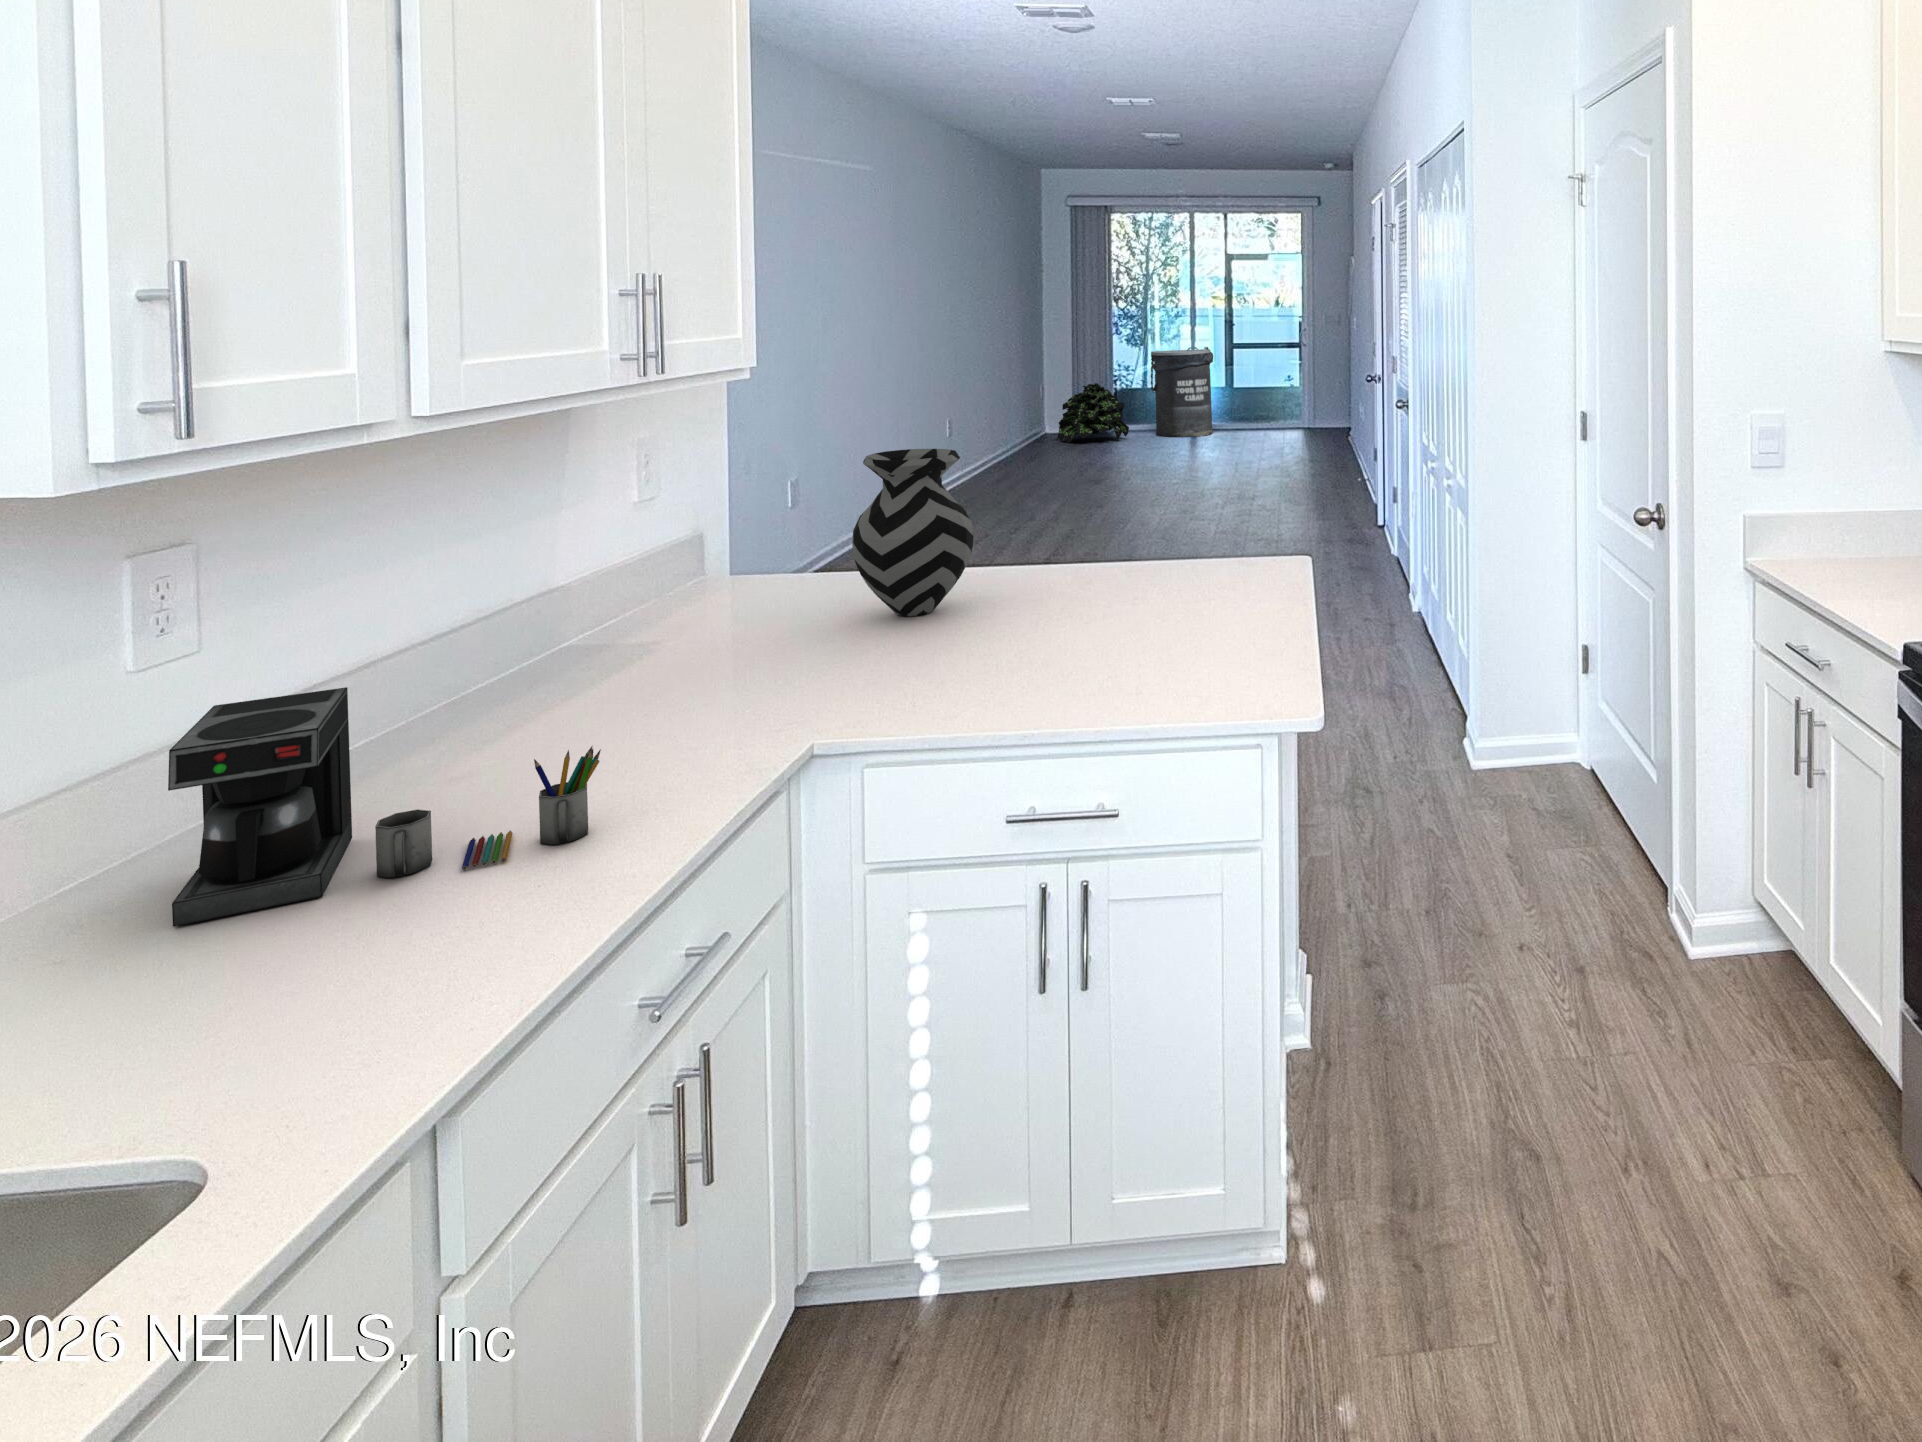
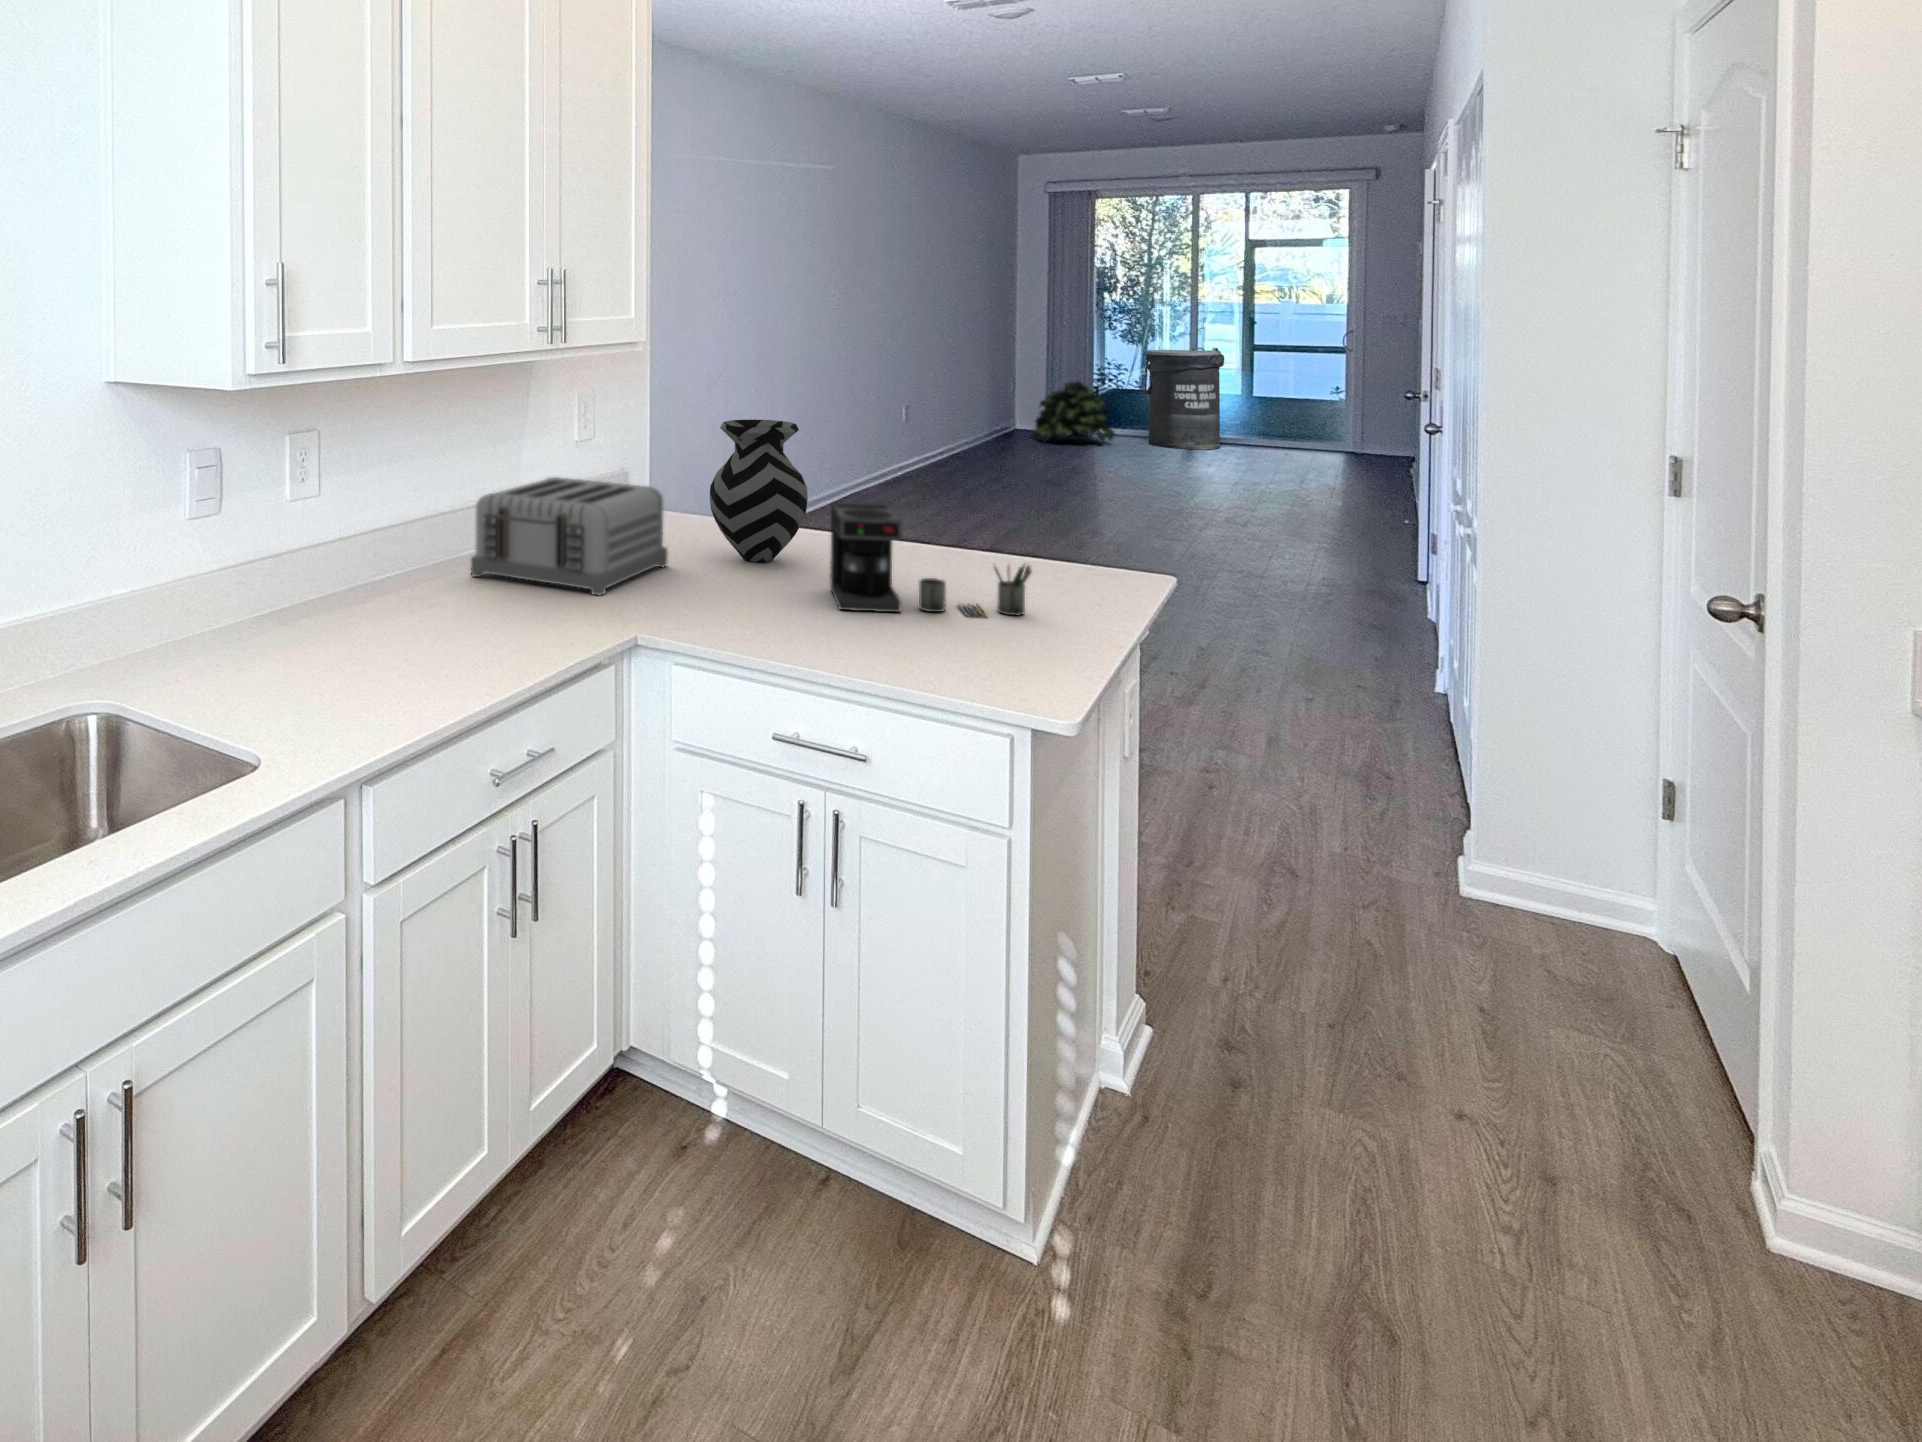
toaster: none [512,546,806,711] -> present [471,477,668,595]
coffee maker: present [168,687,601,927] -> present [830,503,1032,616]

